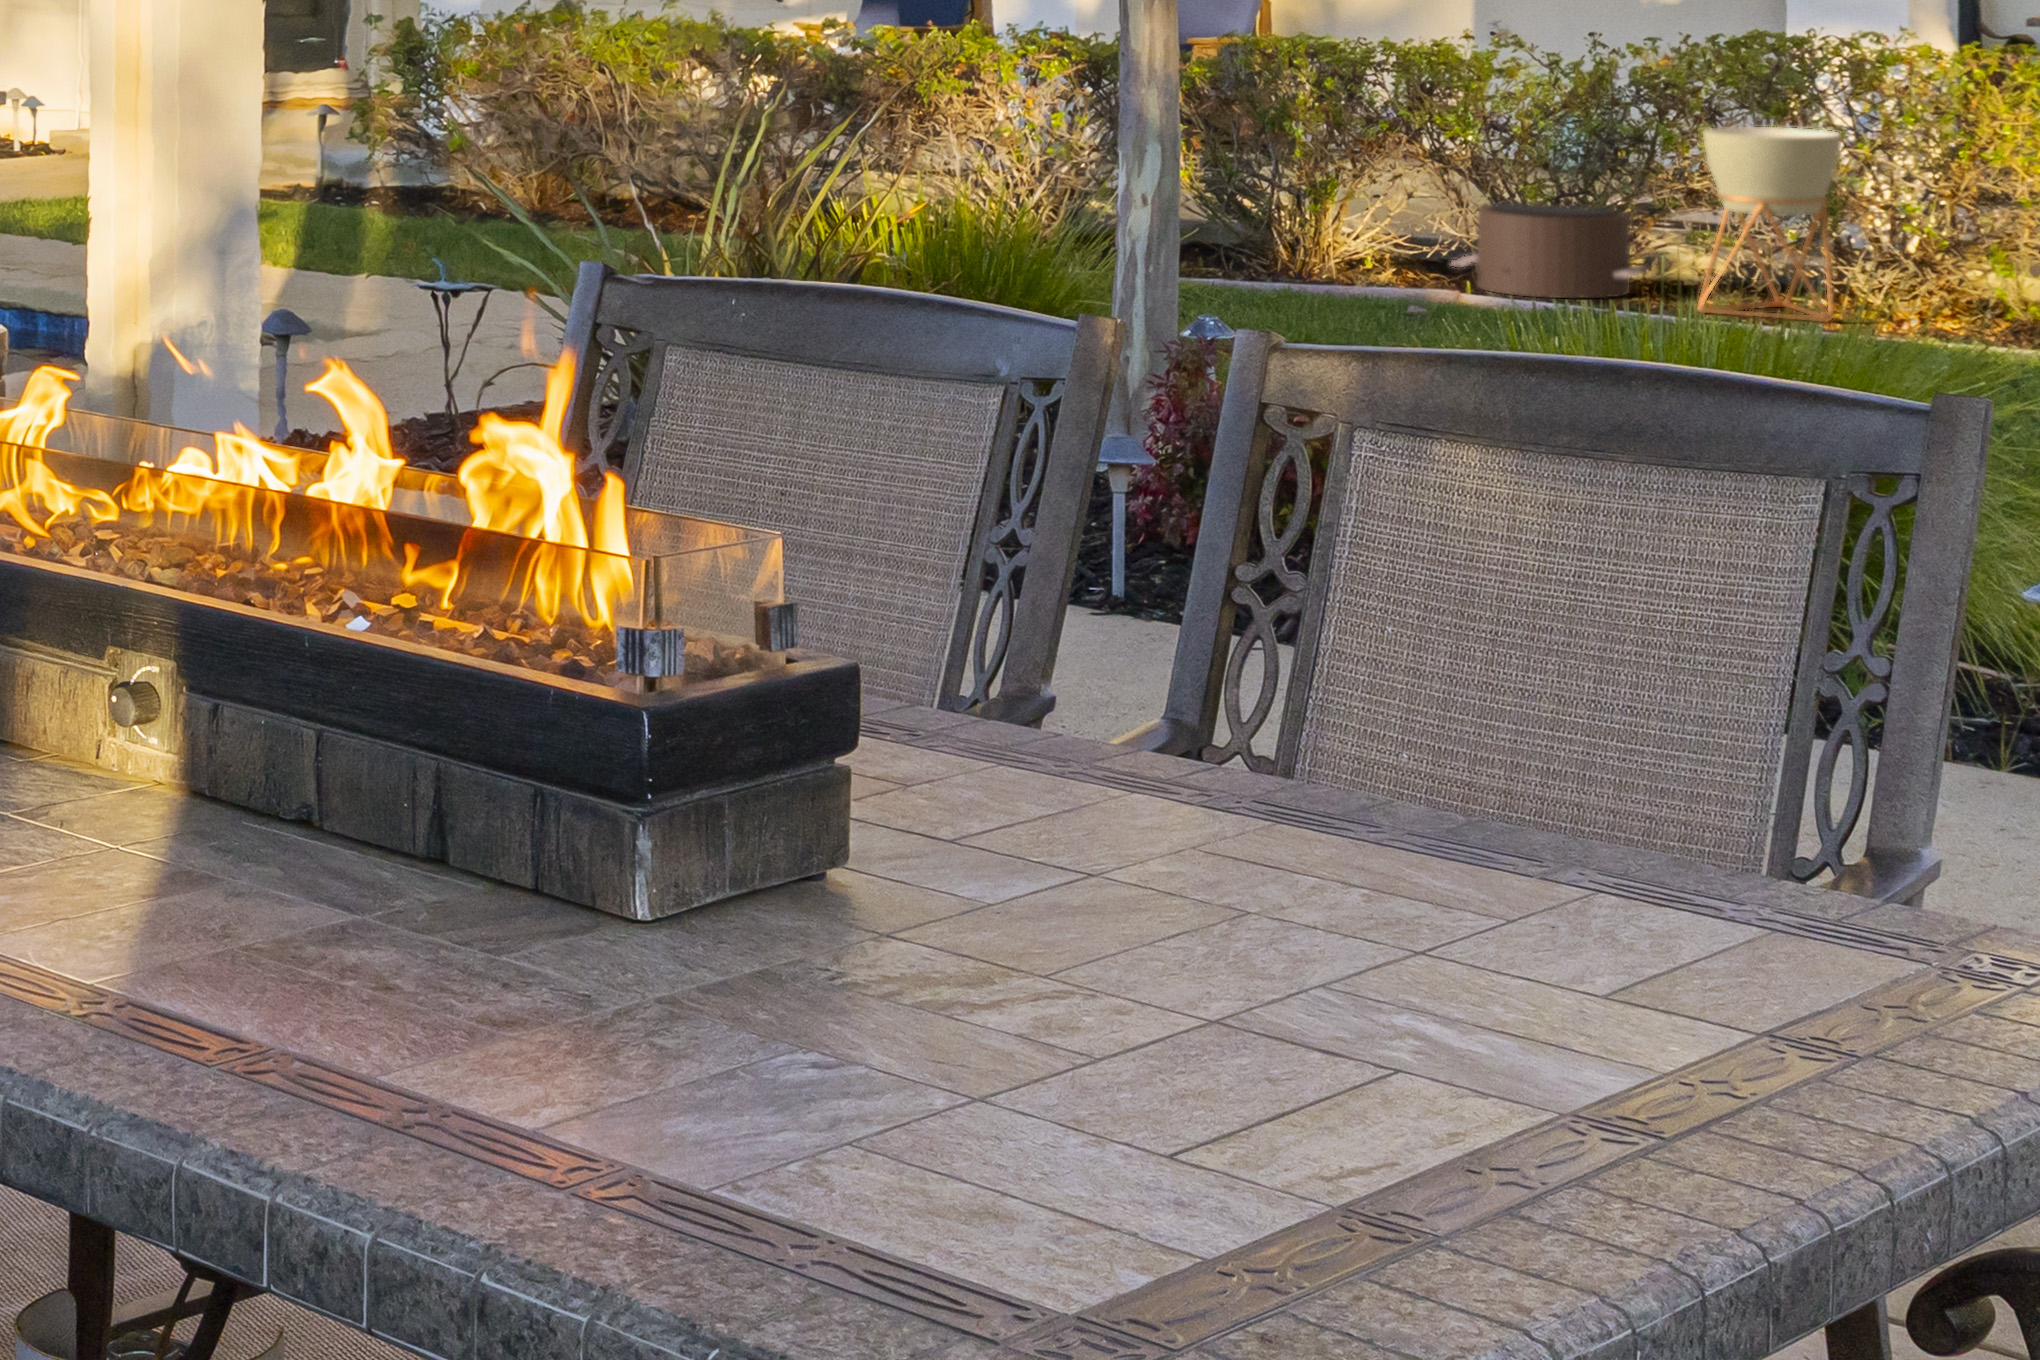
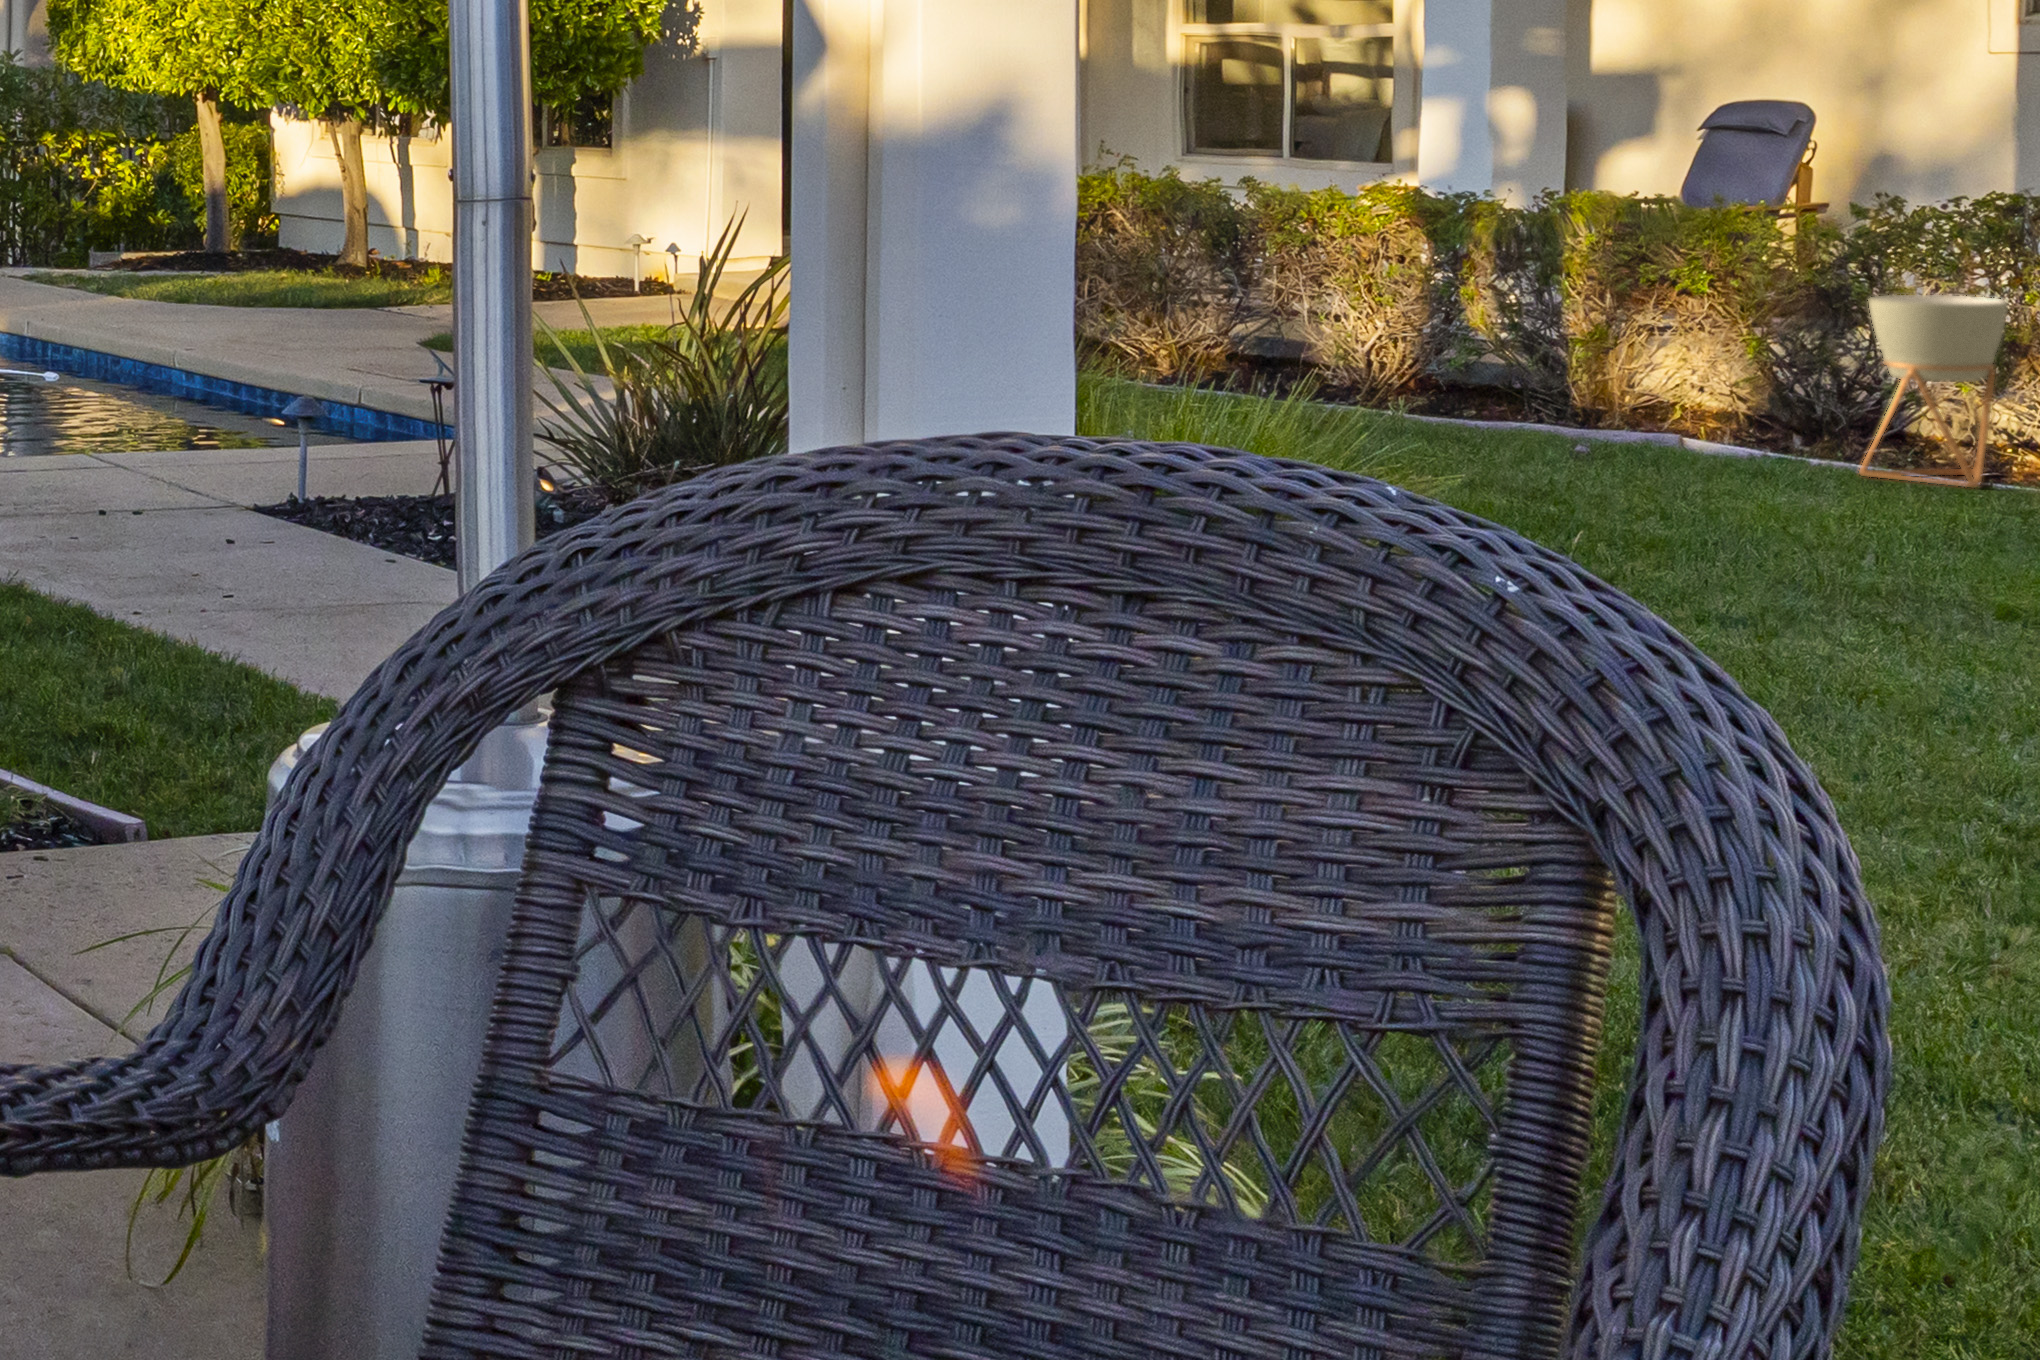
pouf: present [1451,202,1649,298] -> none [1662,369,1866,461]

